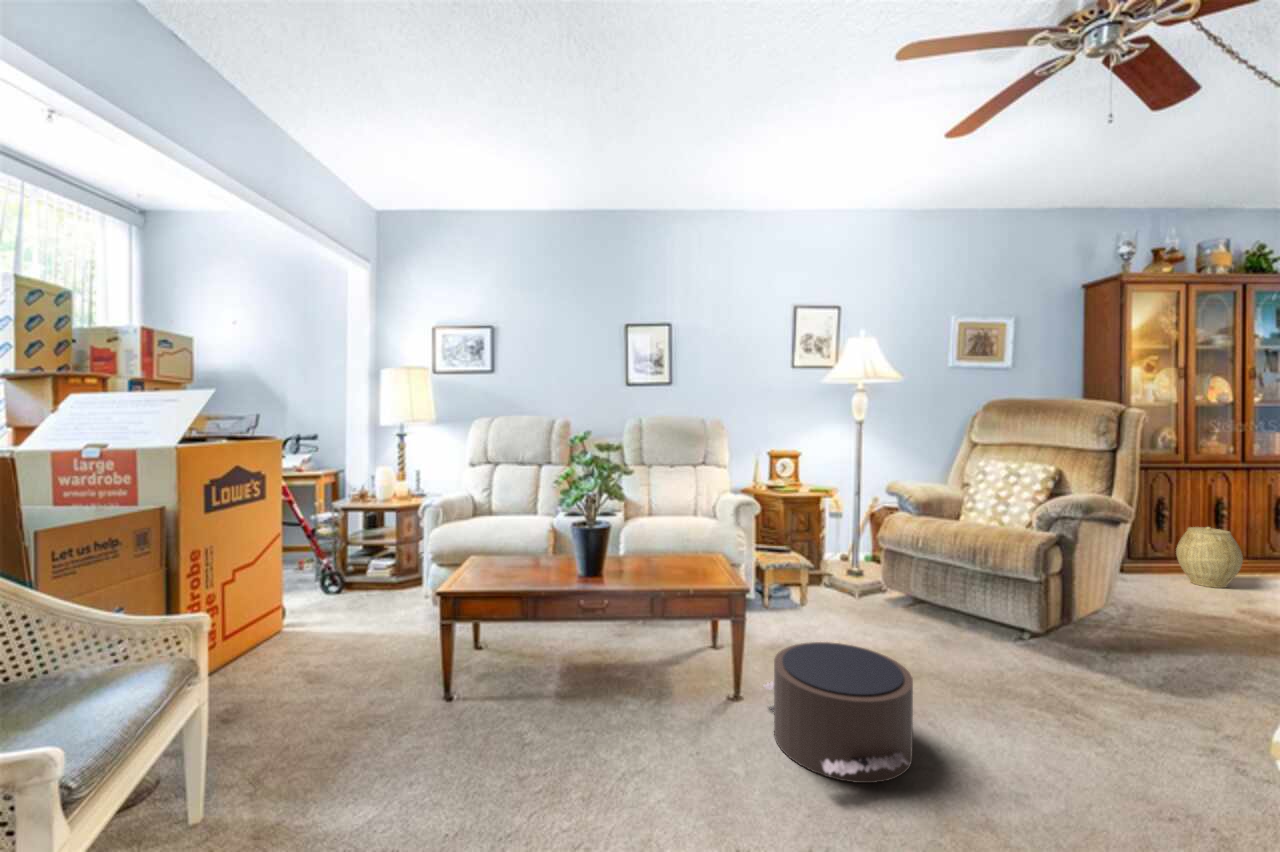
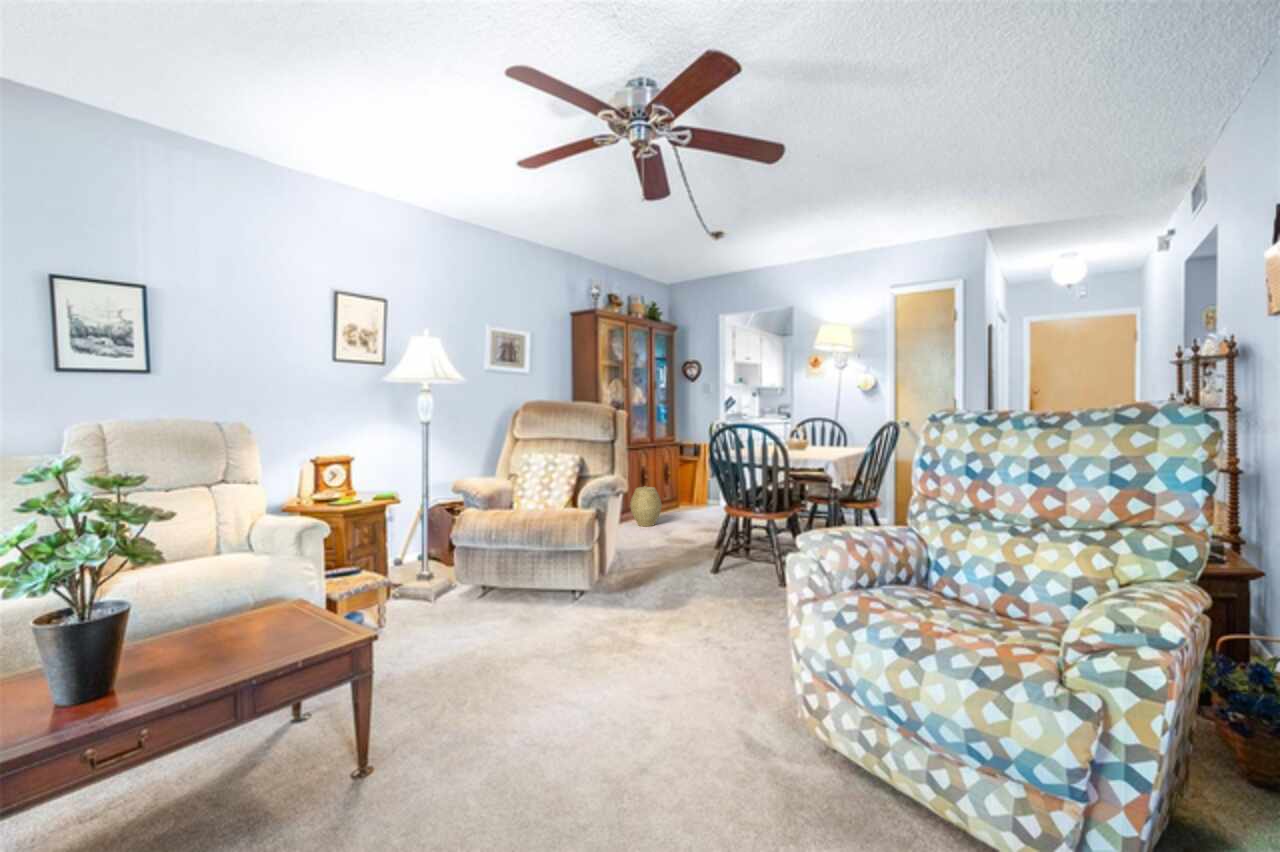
pouf: present [763,642,913,783] -> none [396,649,571,797]

